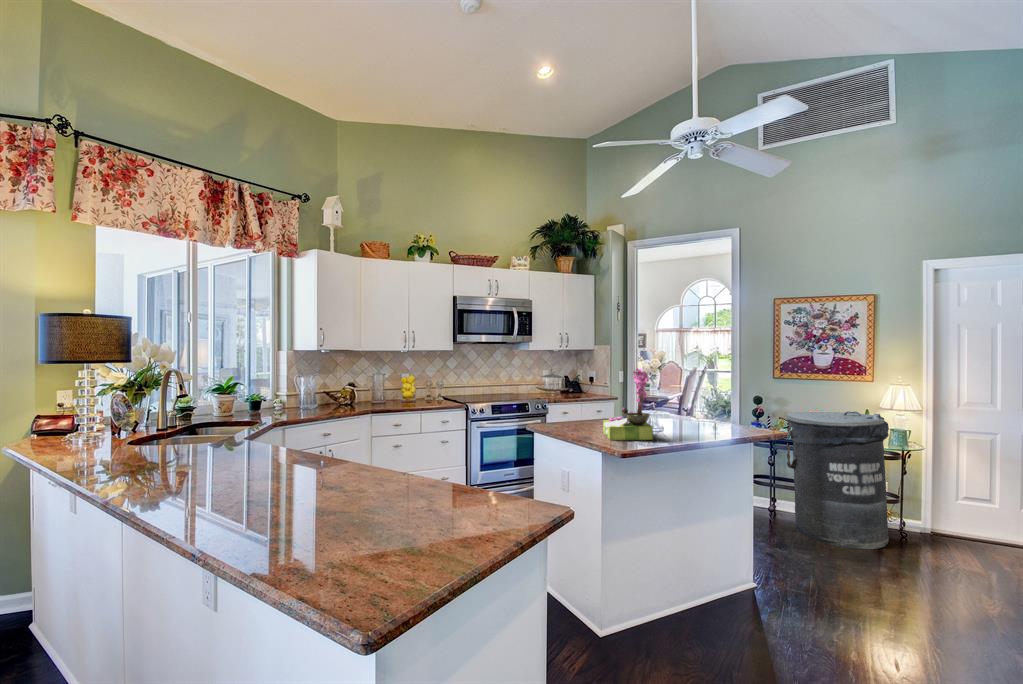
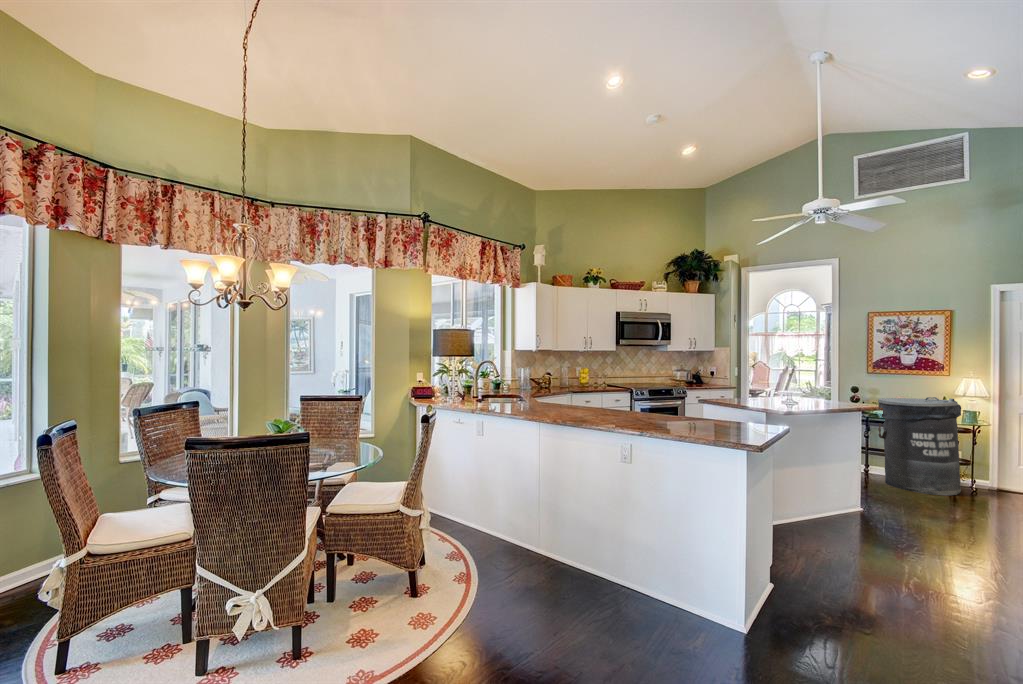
flower arrangement: present [603,368,653,440] -> none [753,361,790,405]

